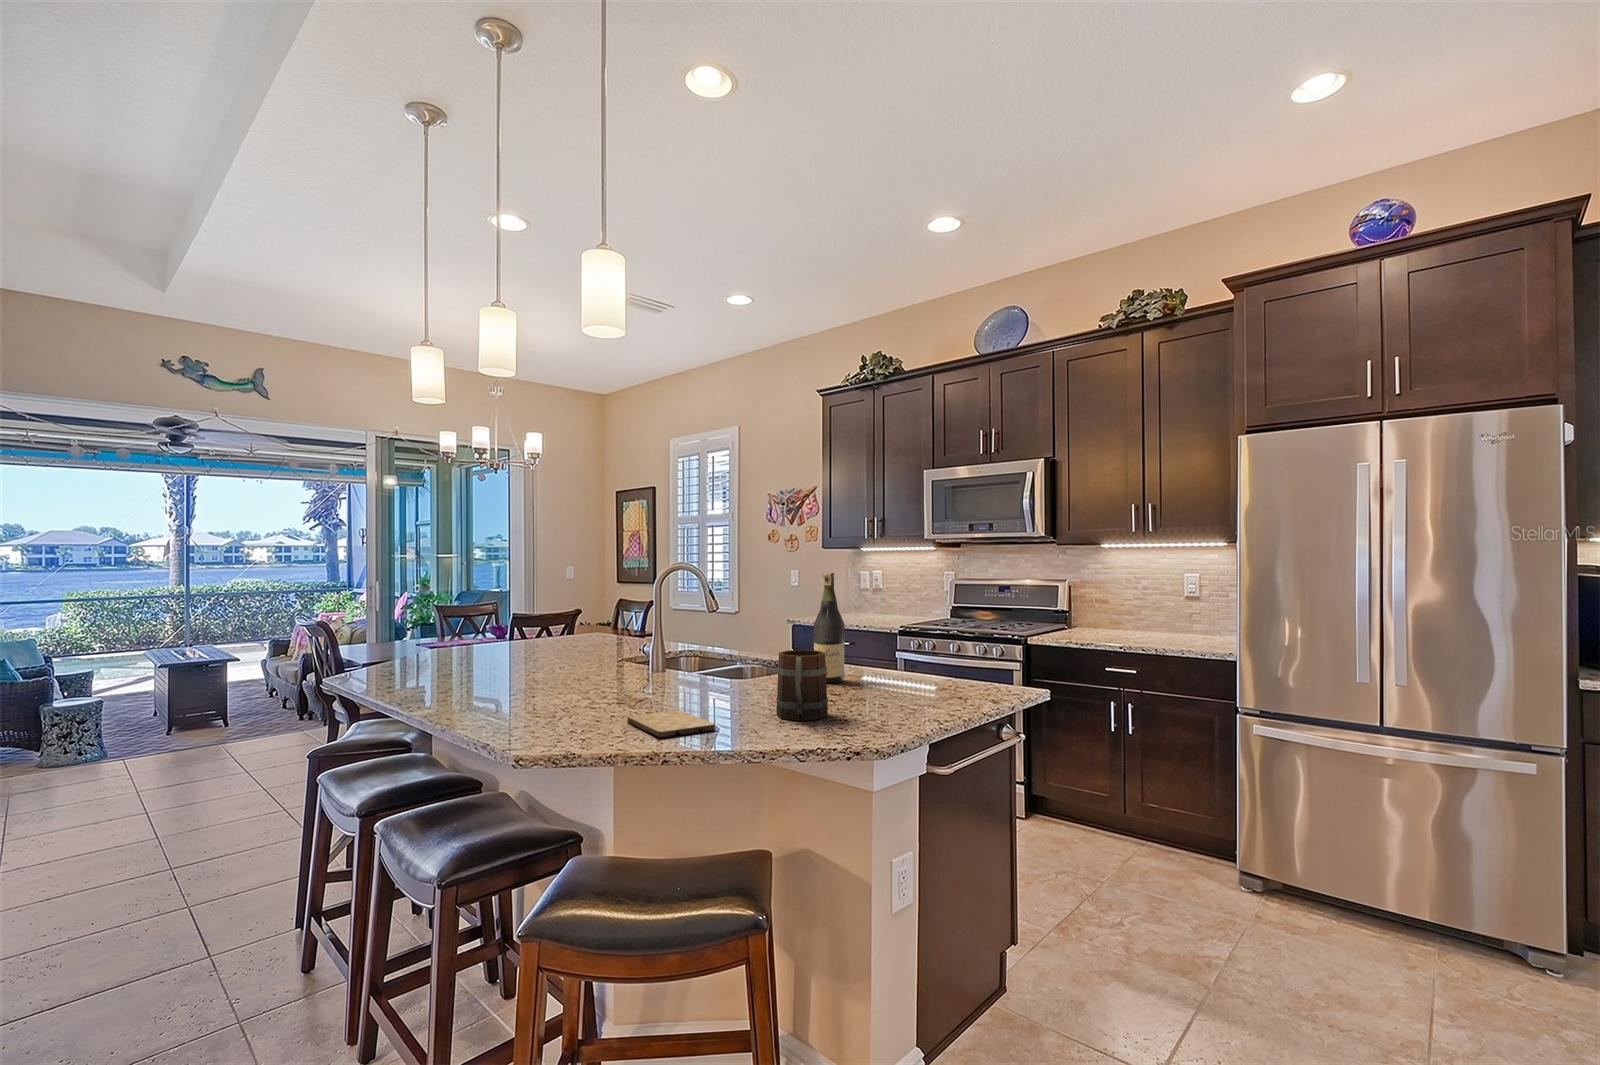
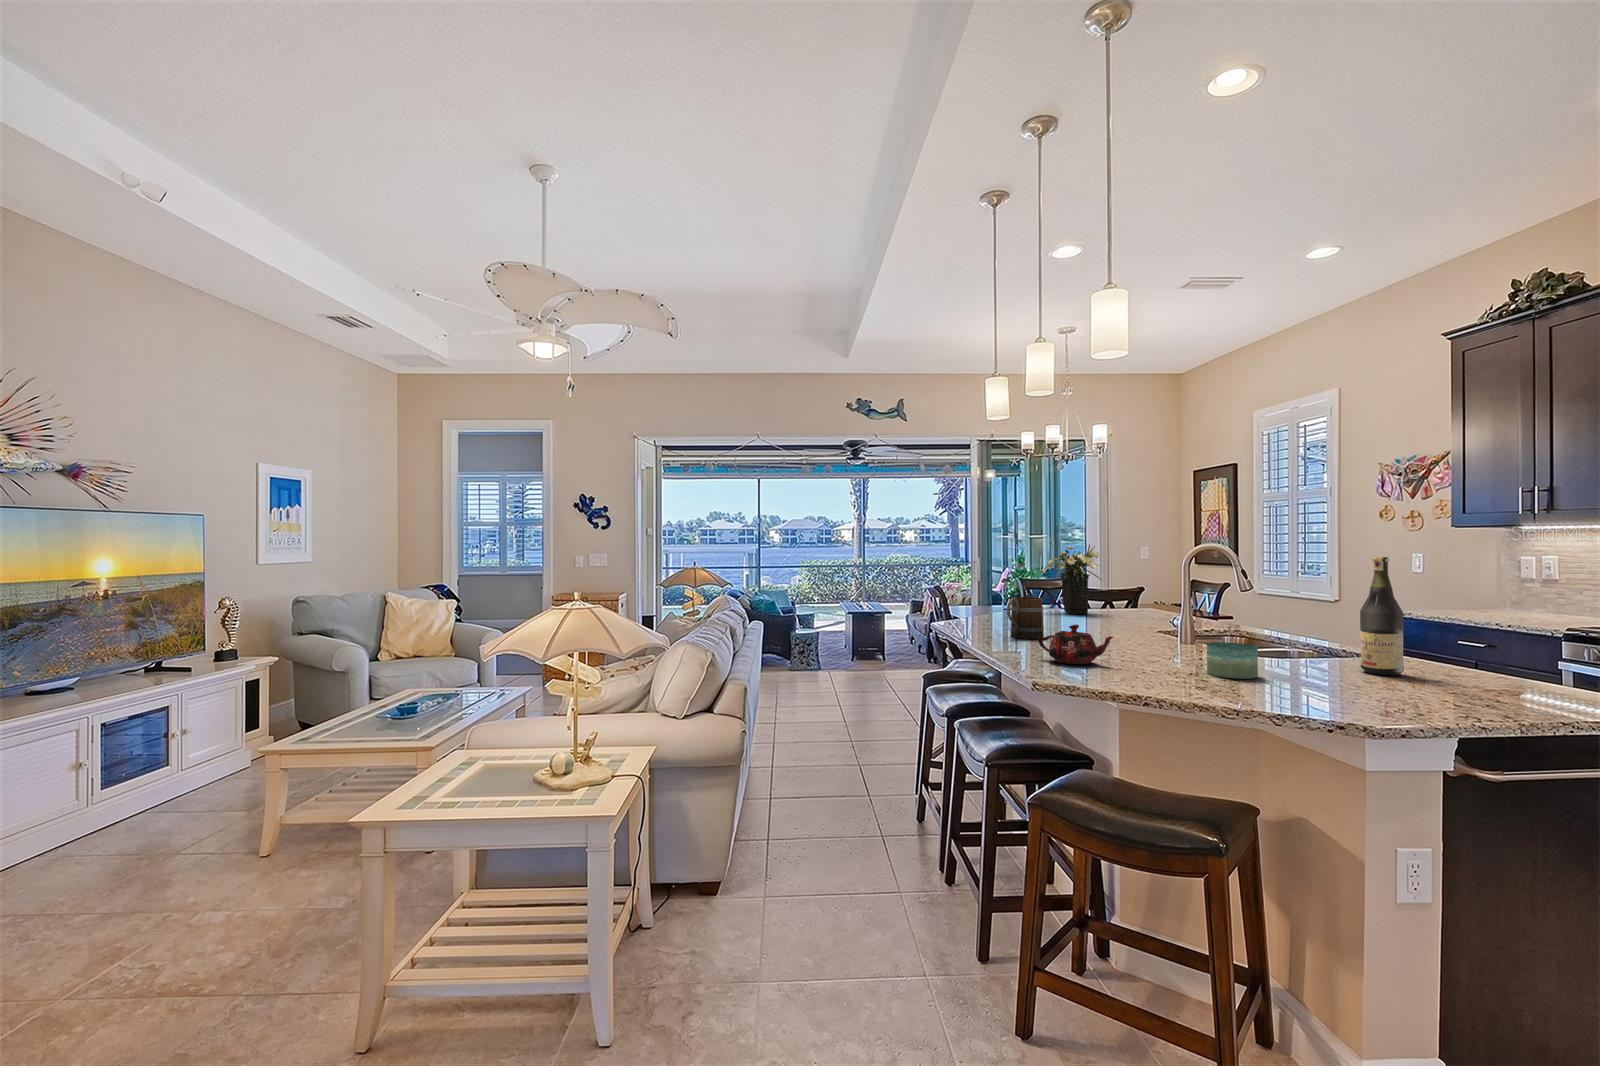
flower arrangement: none [481,564,553,648] -> present [1041,545,1102,614]
mug: present [776,650,828,721] -> present [1007,597,1044,639]
teapot: none [509,666,607,718] -> present [1038,624,1114,664]
candle: none [701,668,748,708] -> present [1207,642,1258,679]
cutting board: present [627,710,715,738] -> none [1128,670,1203,690]

